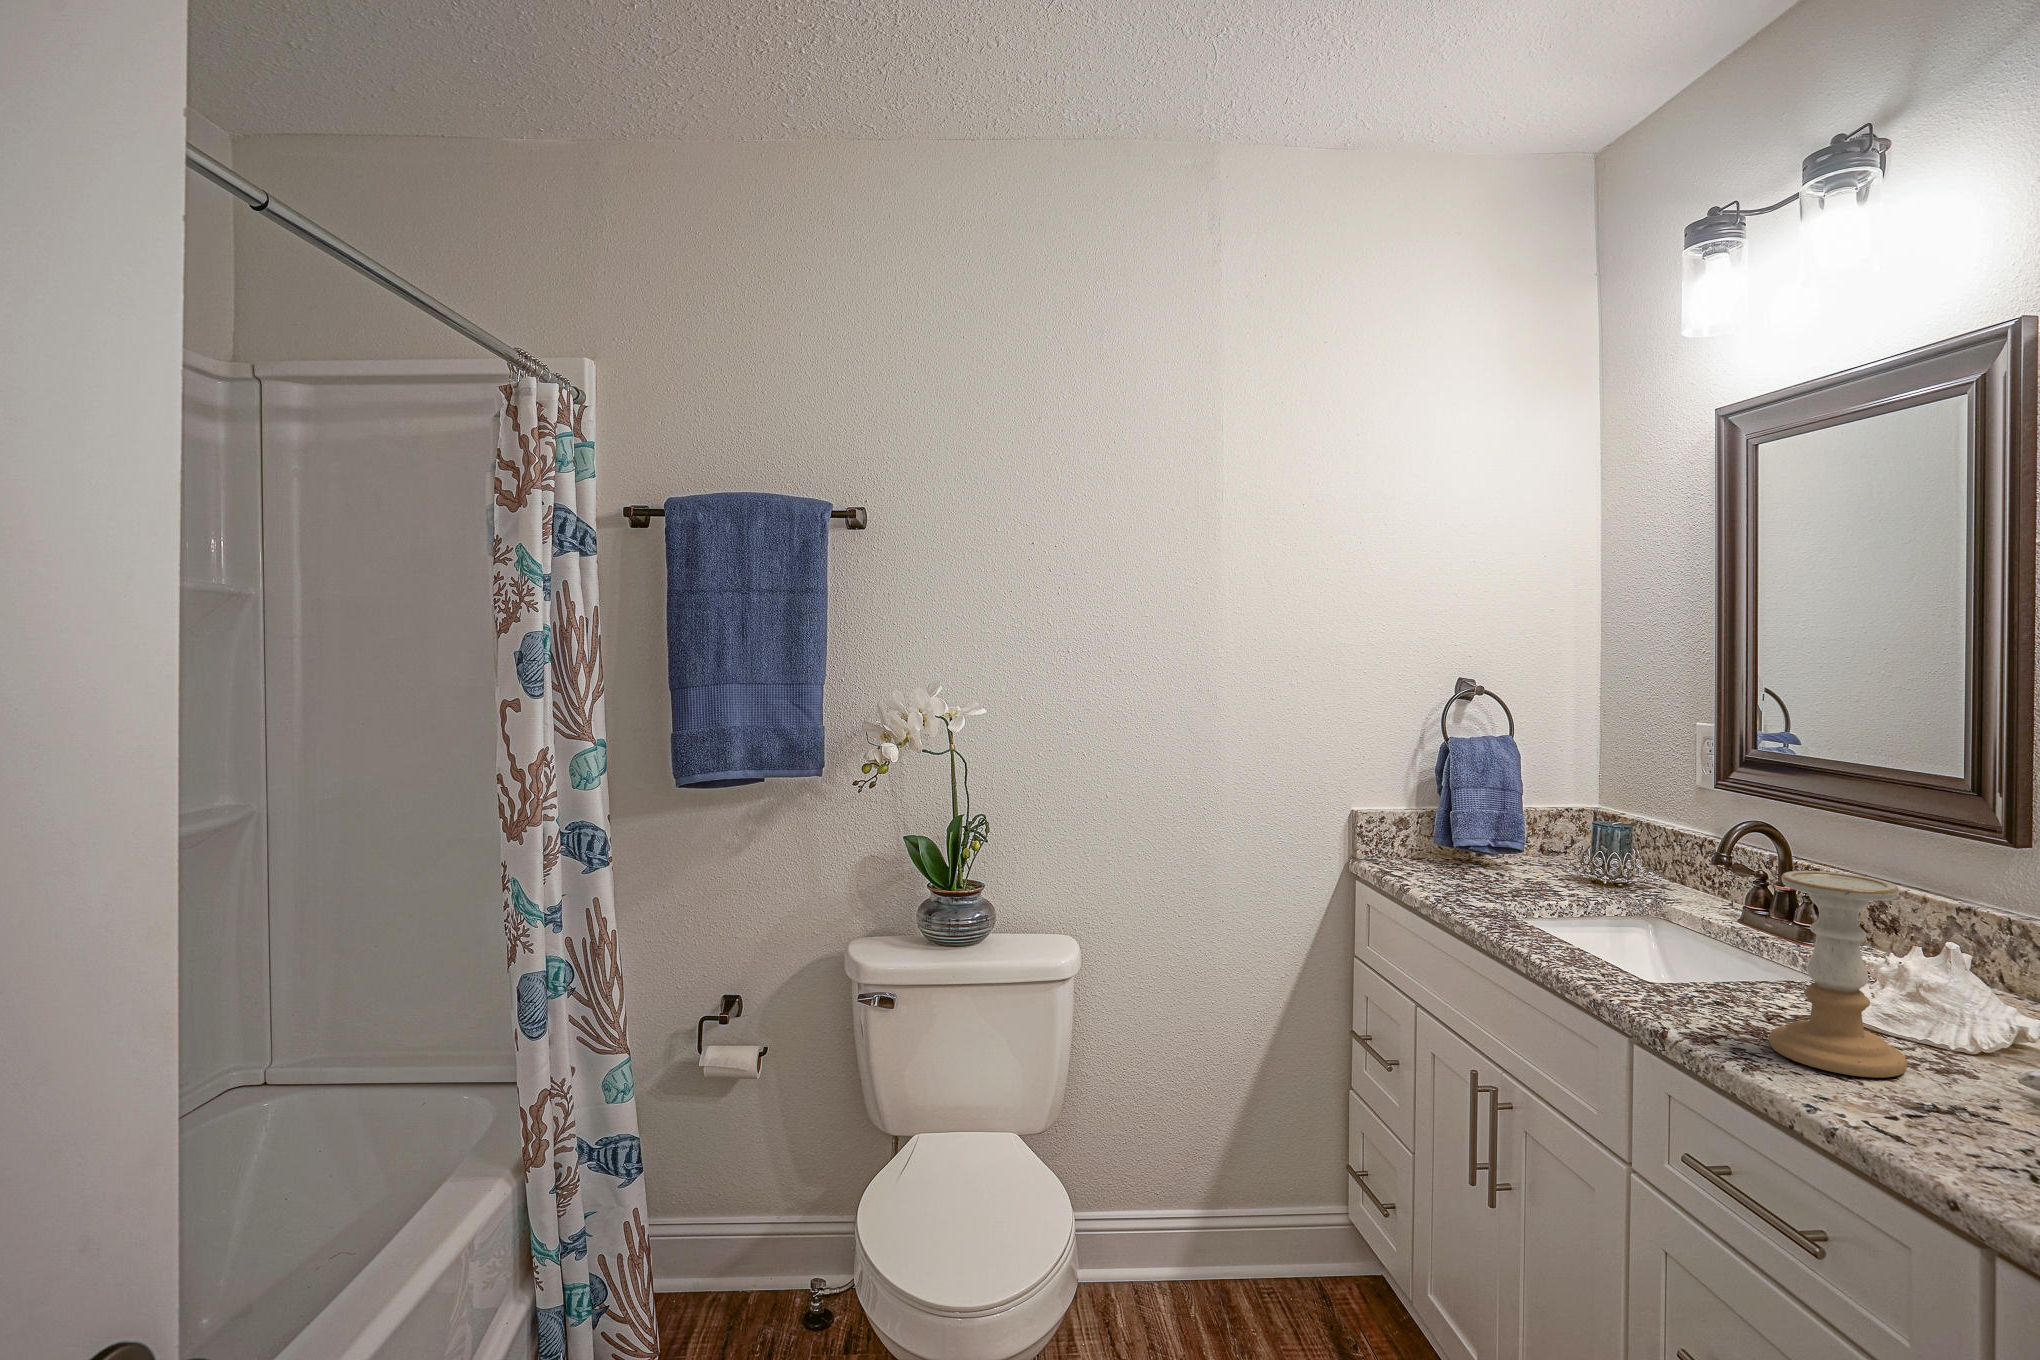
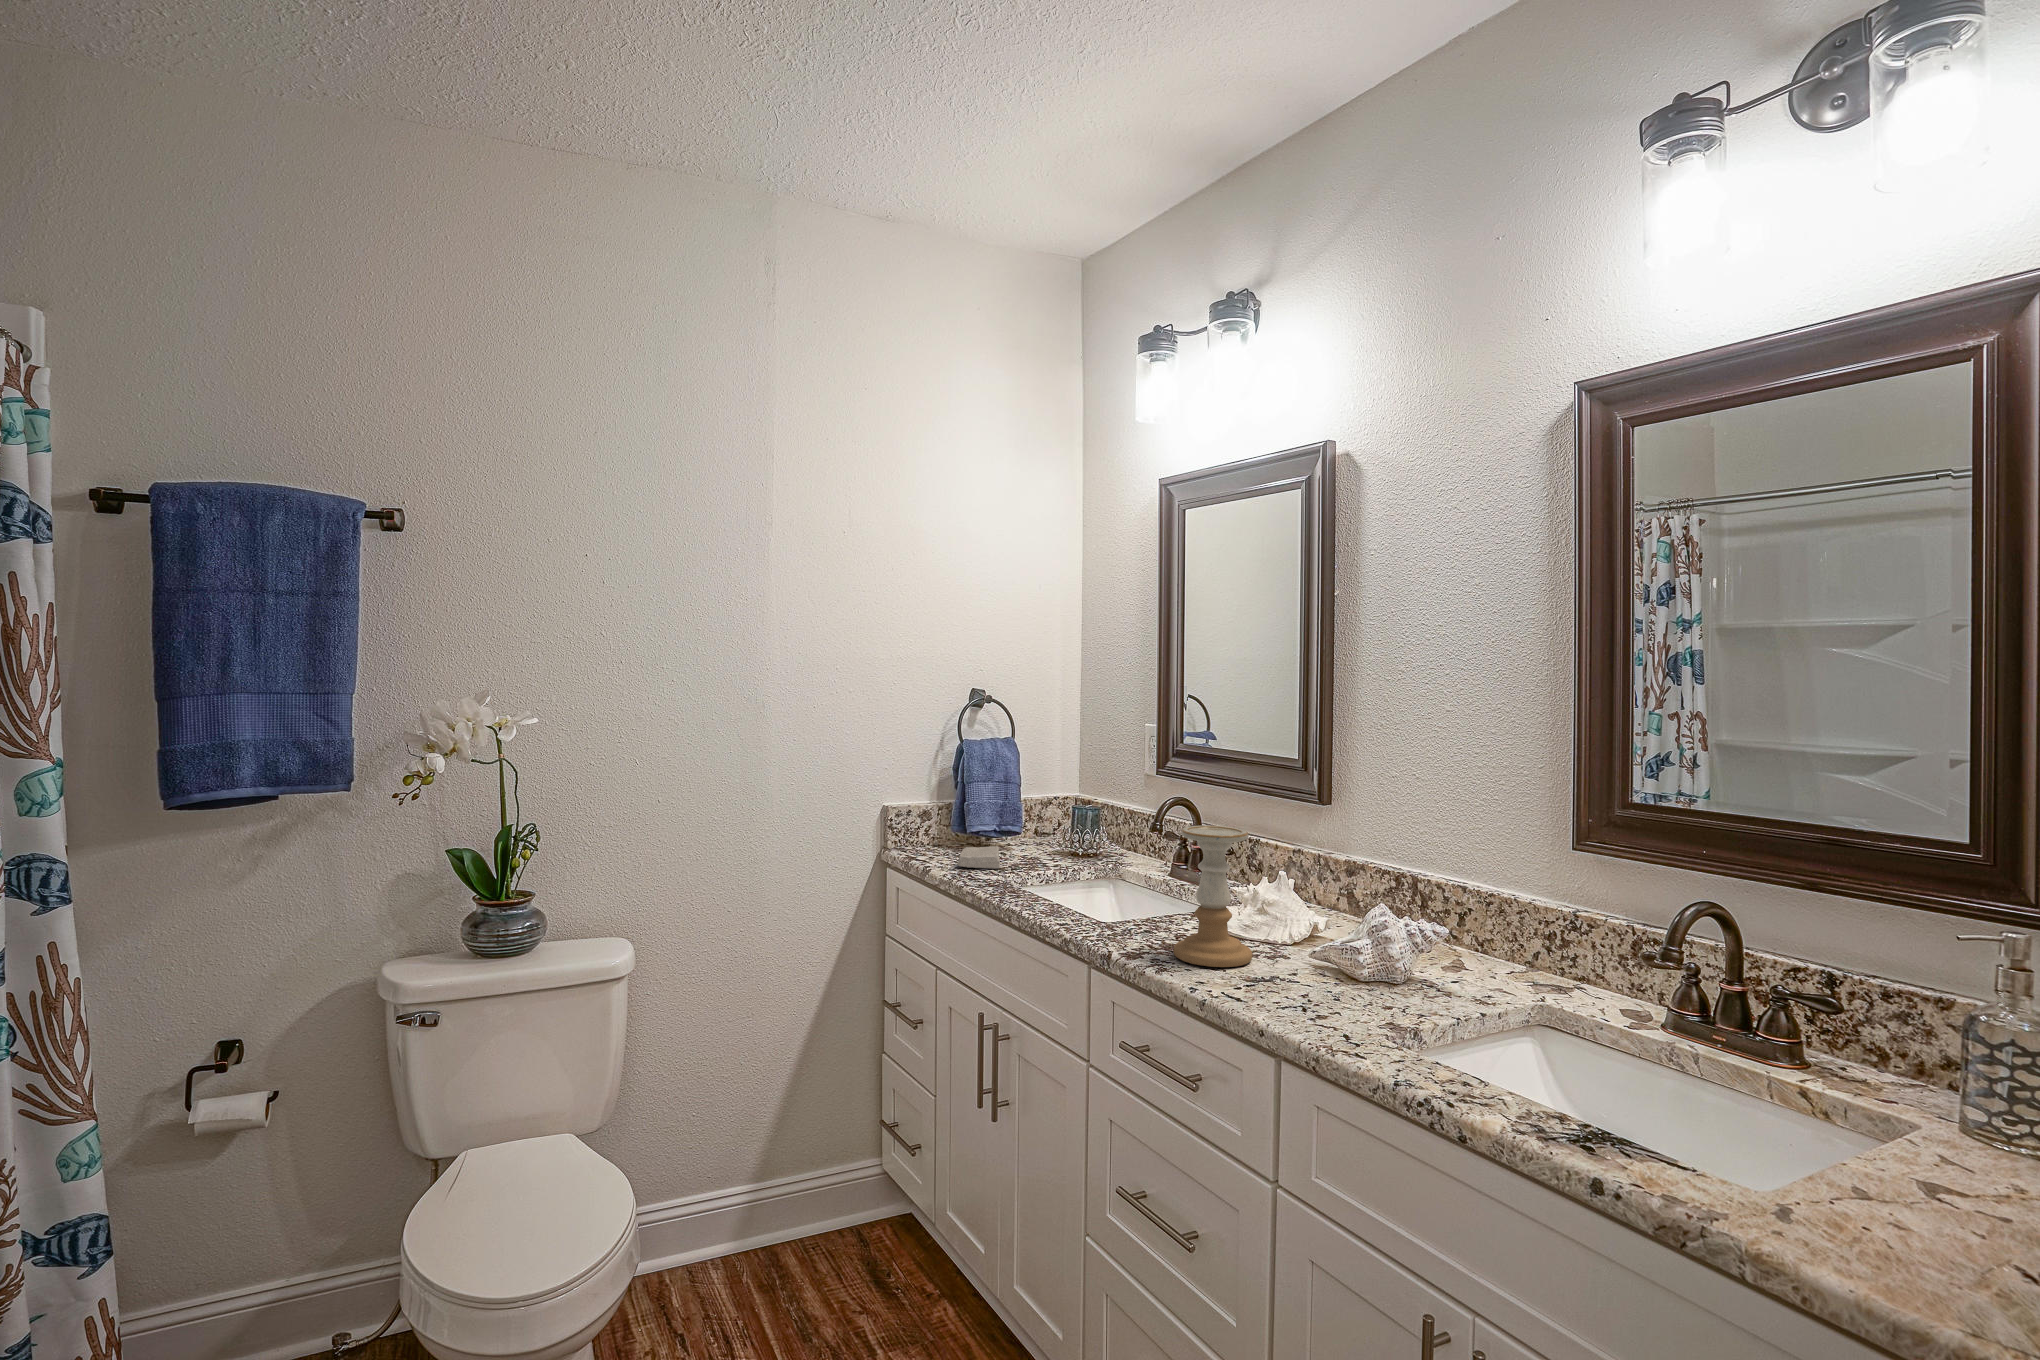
soap bar: none [1439,866,1495,895] -> present [957,846,1000,869]

